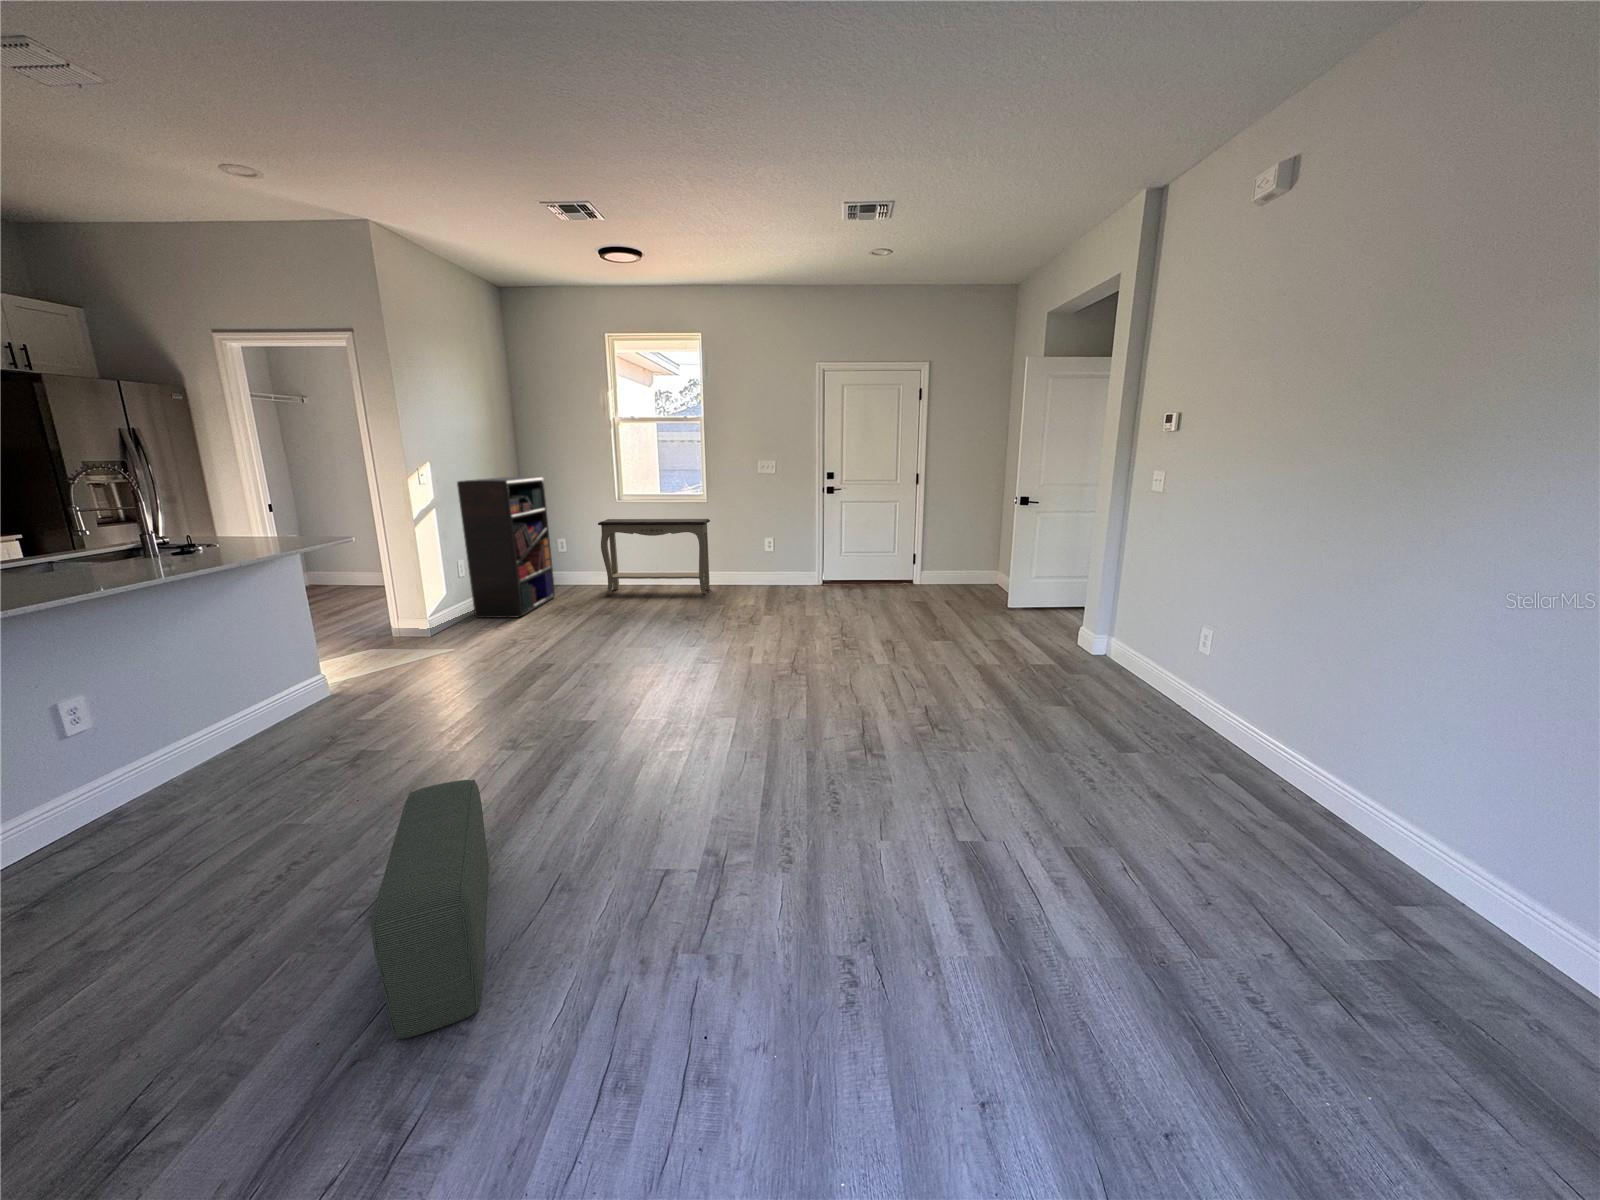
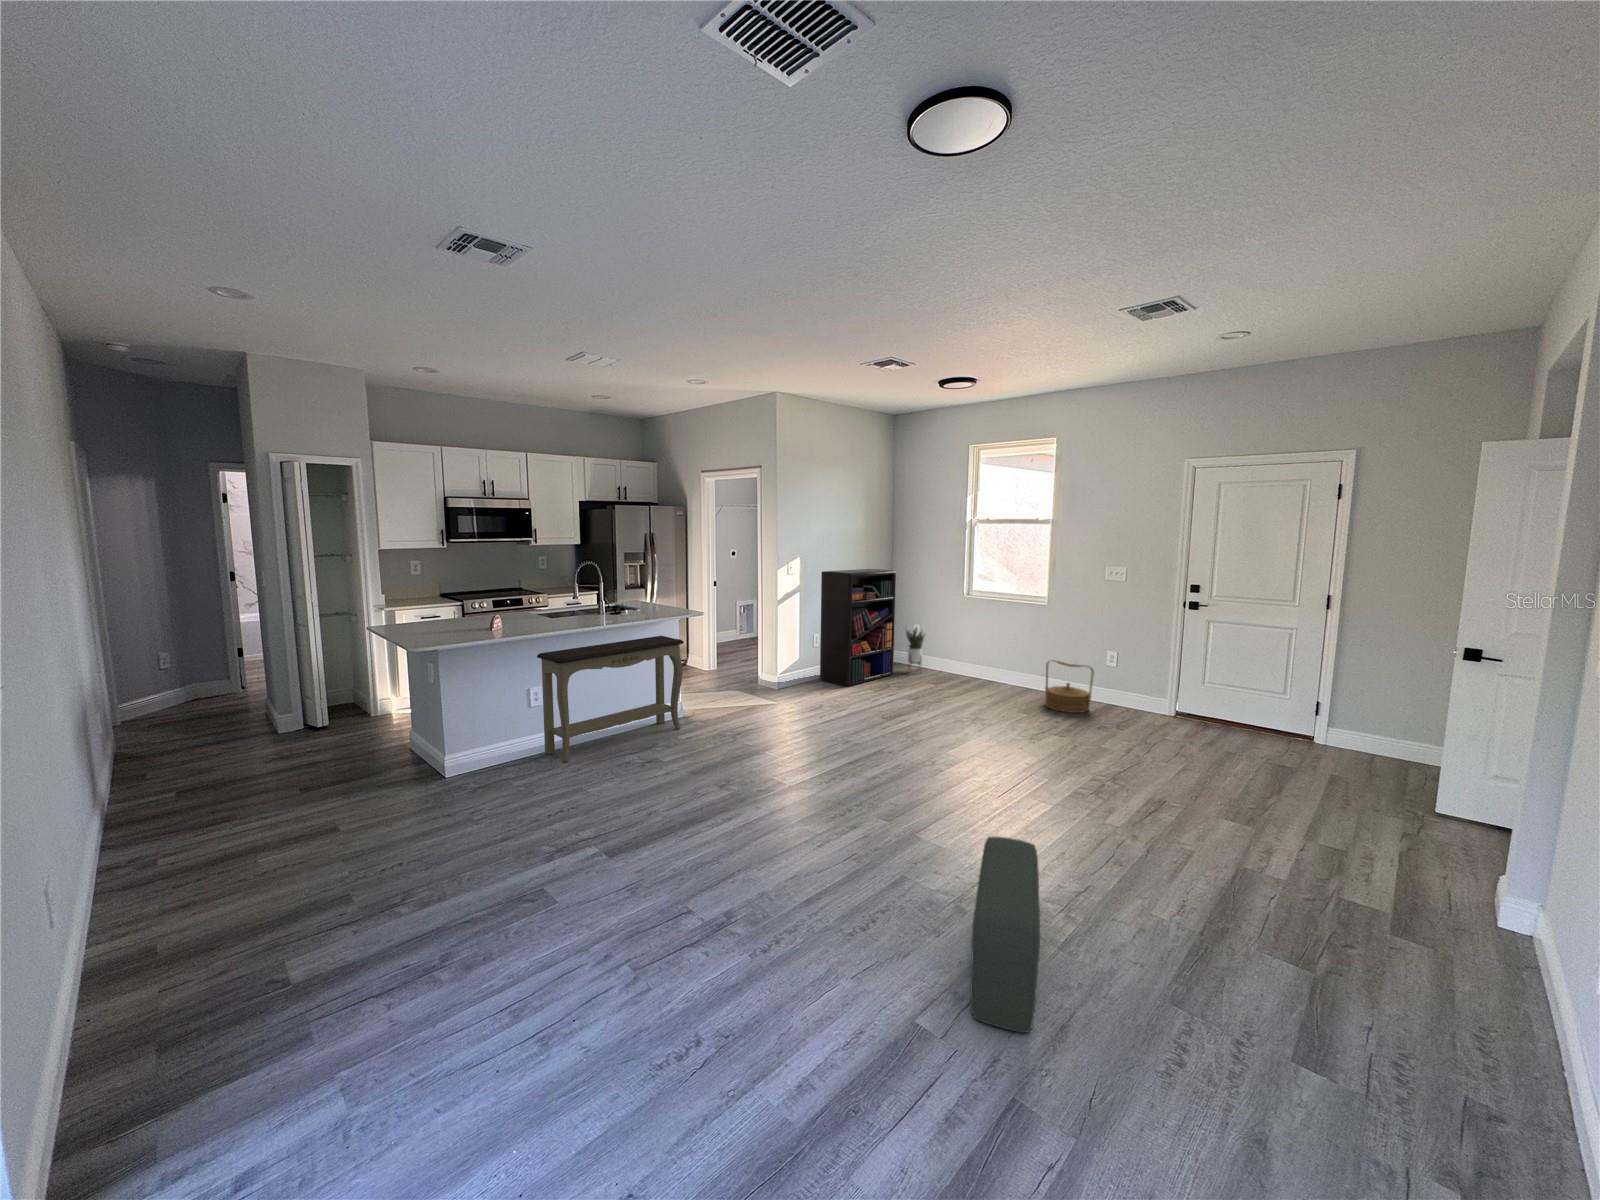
console table: present [598,519,710,594] -> present [537,636,684,763]
potted plant: none [555,539,582,592] -> present [906,628,925,670]
woven basket: none [721,552,764,597] -> present [1045,660,1094,713]
pouf: present [371,779,488,1039] -> present [970,836,1040,1033]

